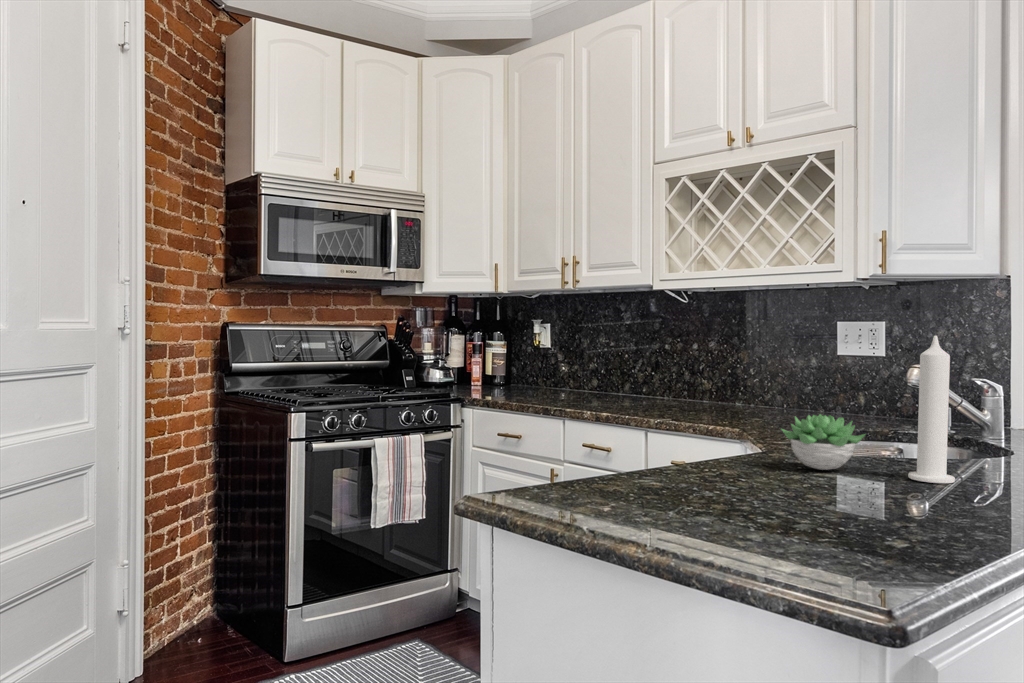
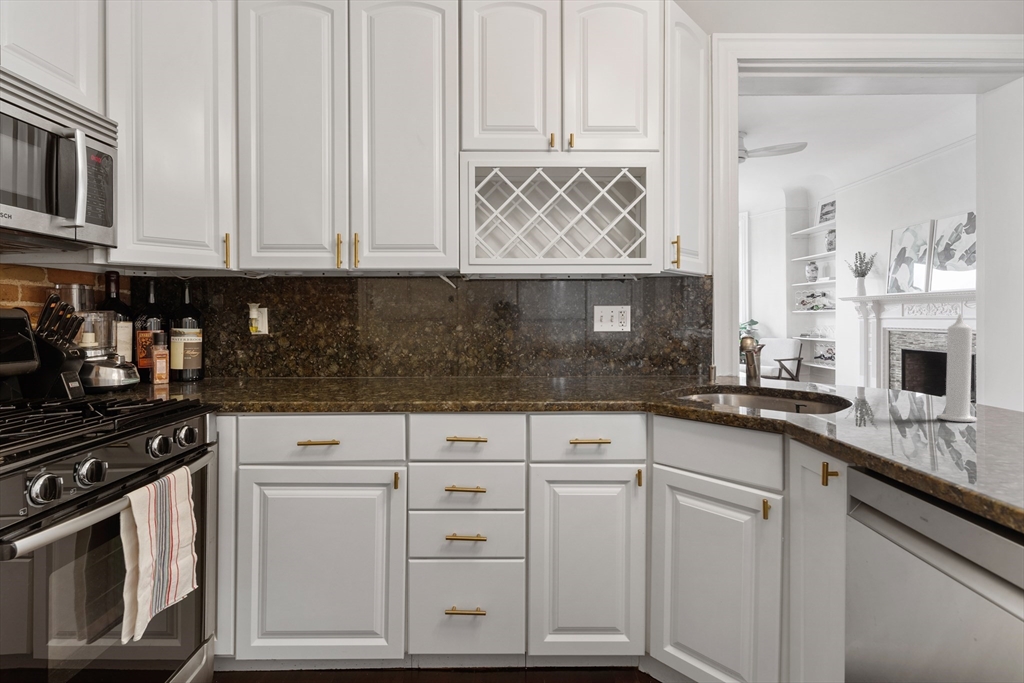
succulent plant: present [781,414,866,470] -> none [856,379,935,425]

